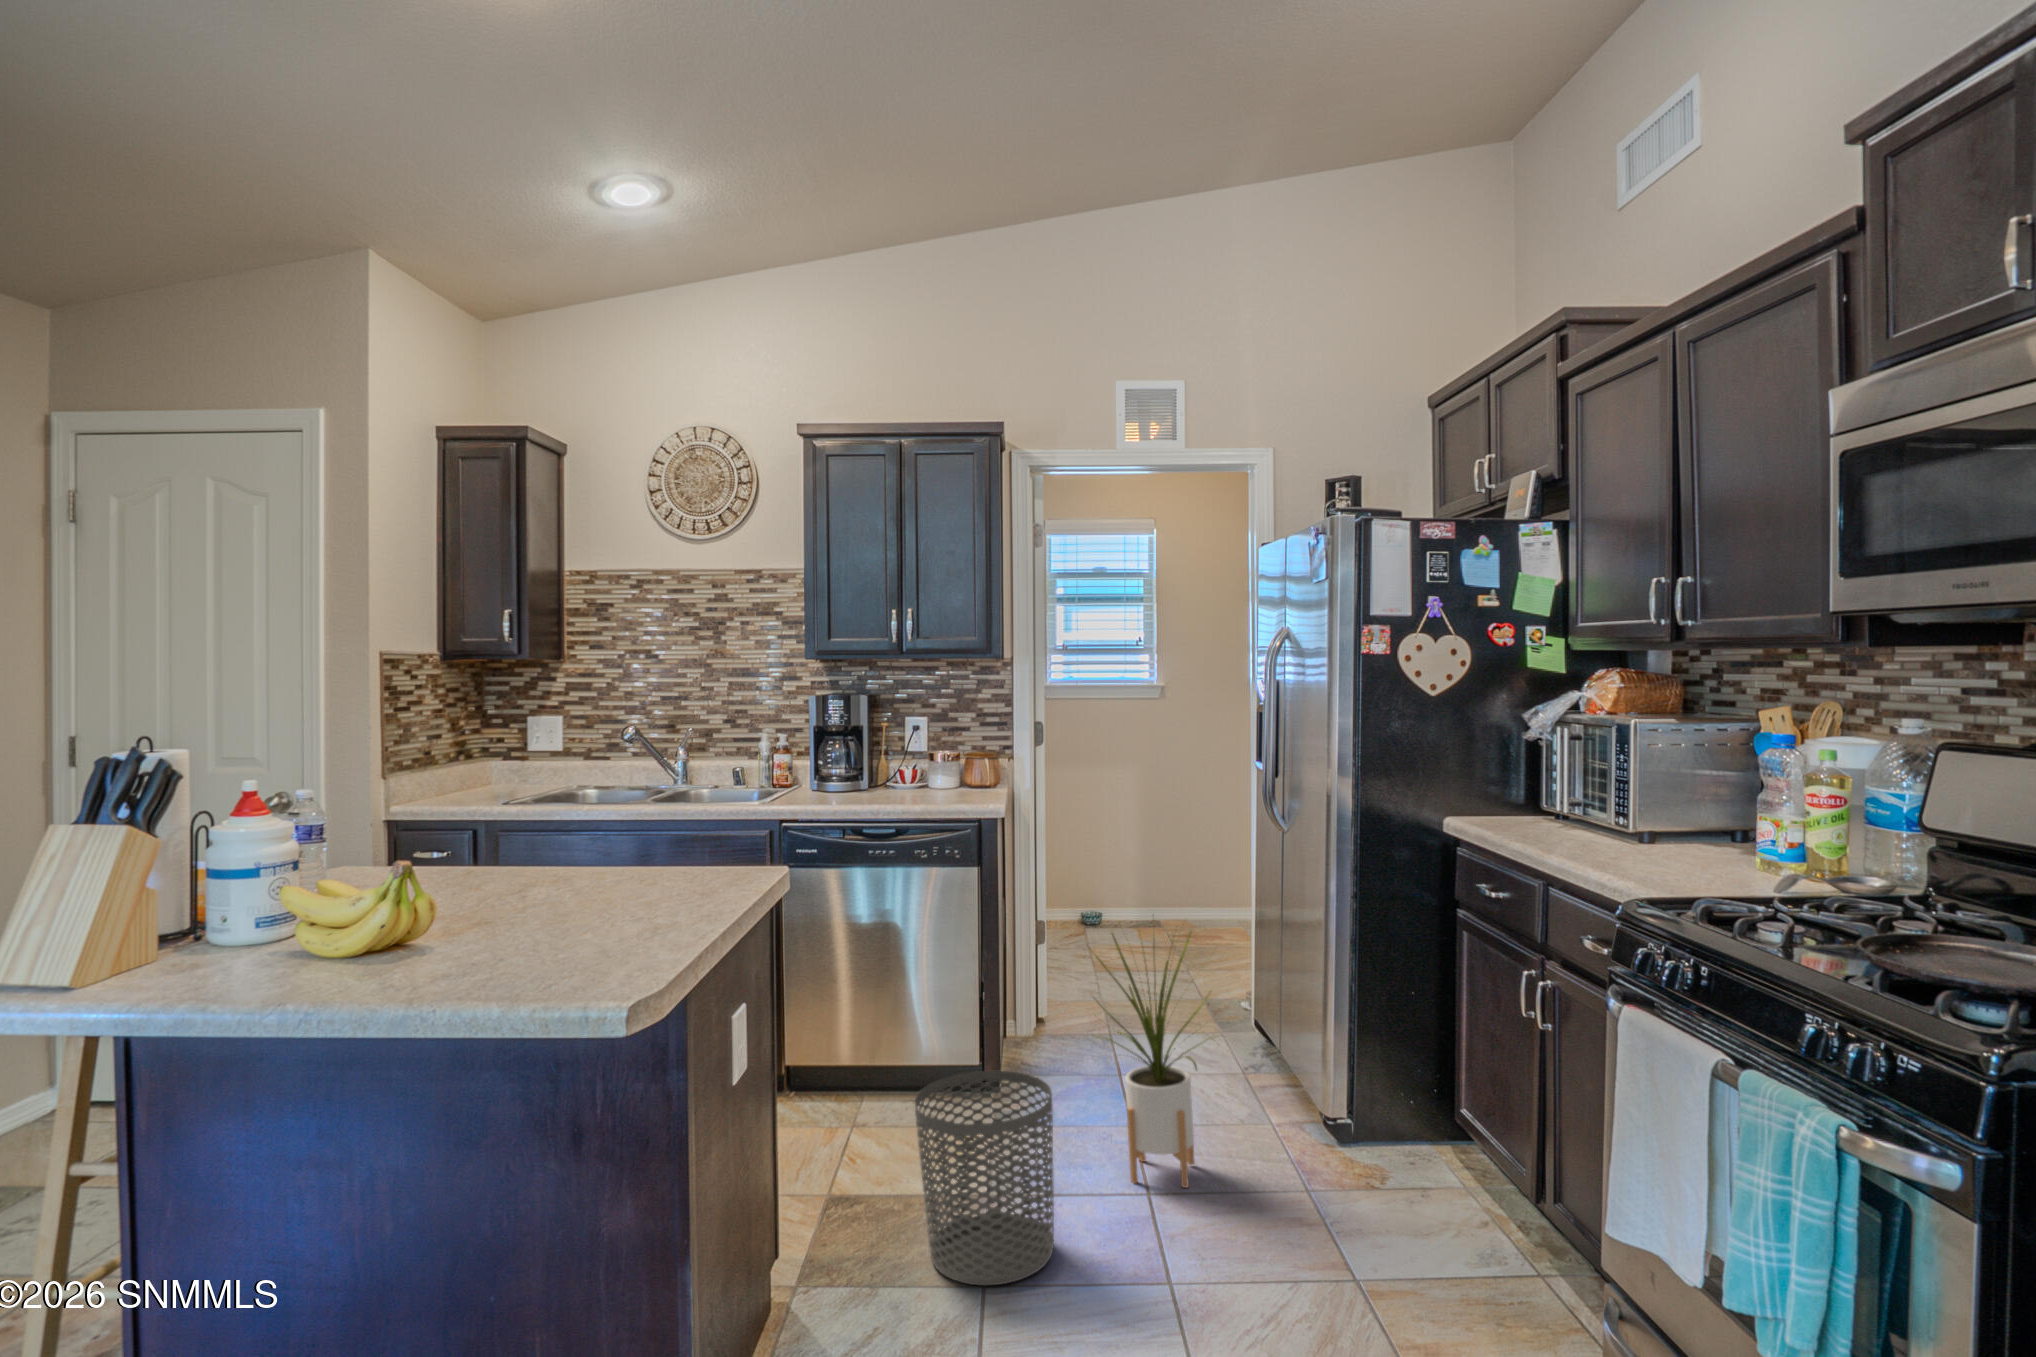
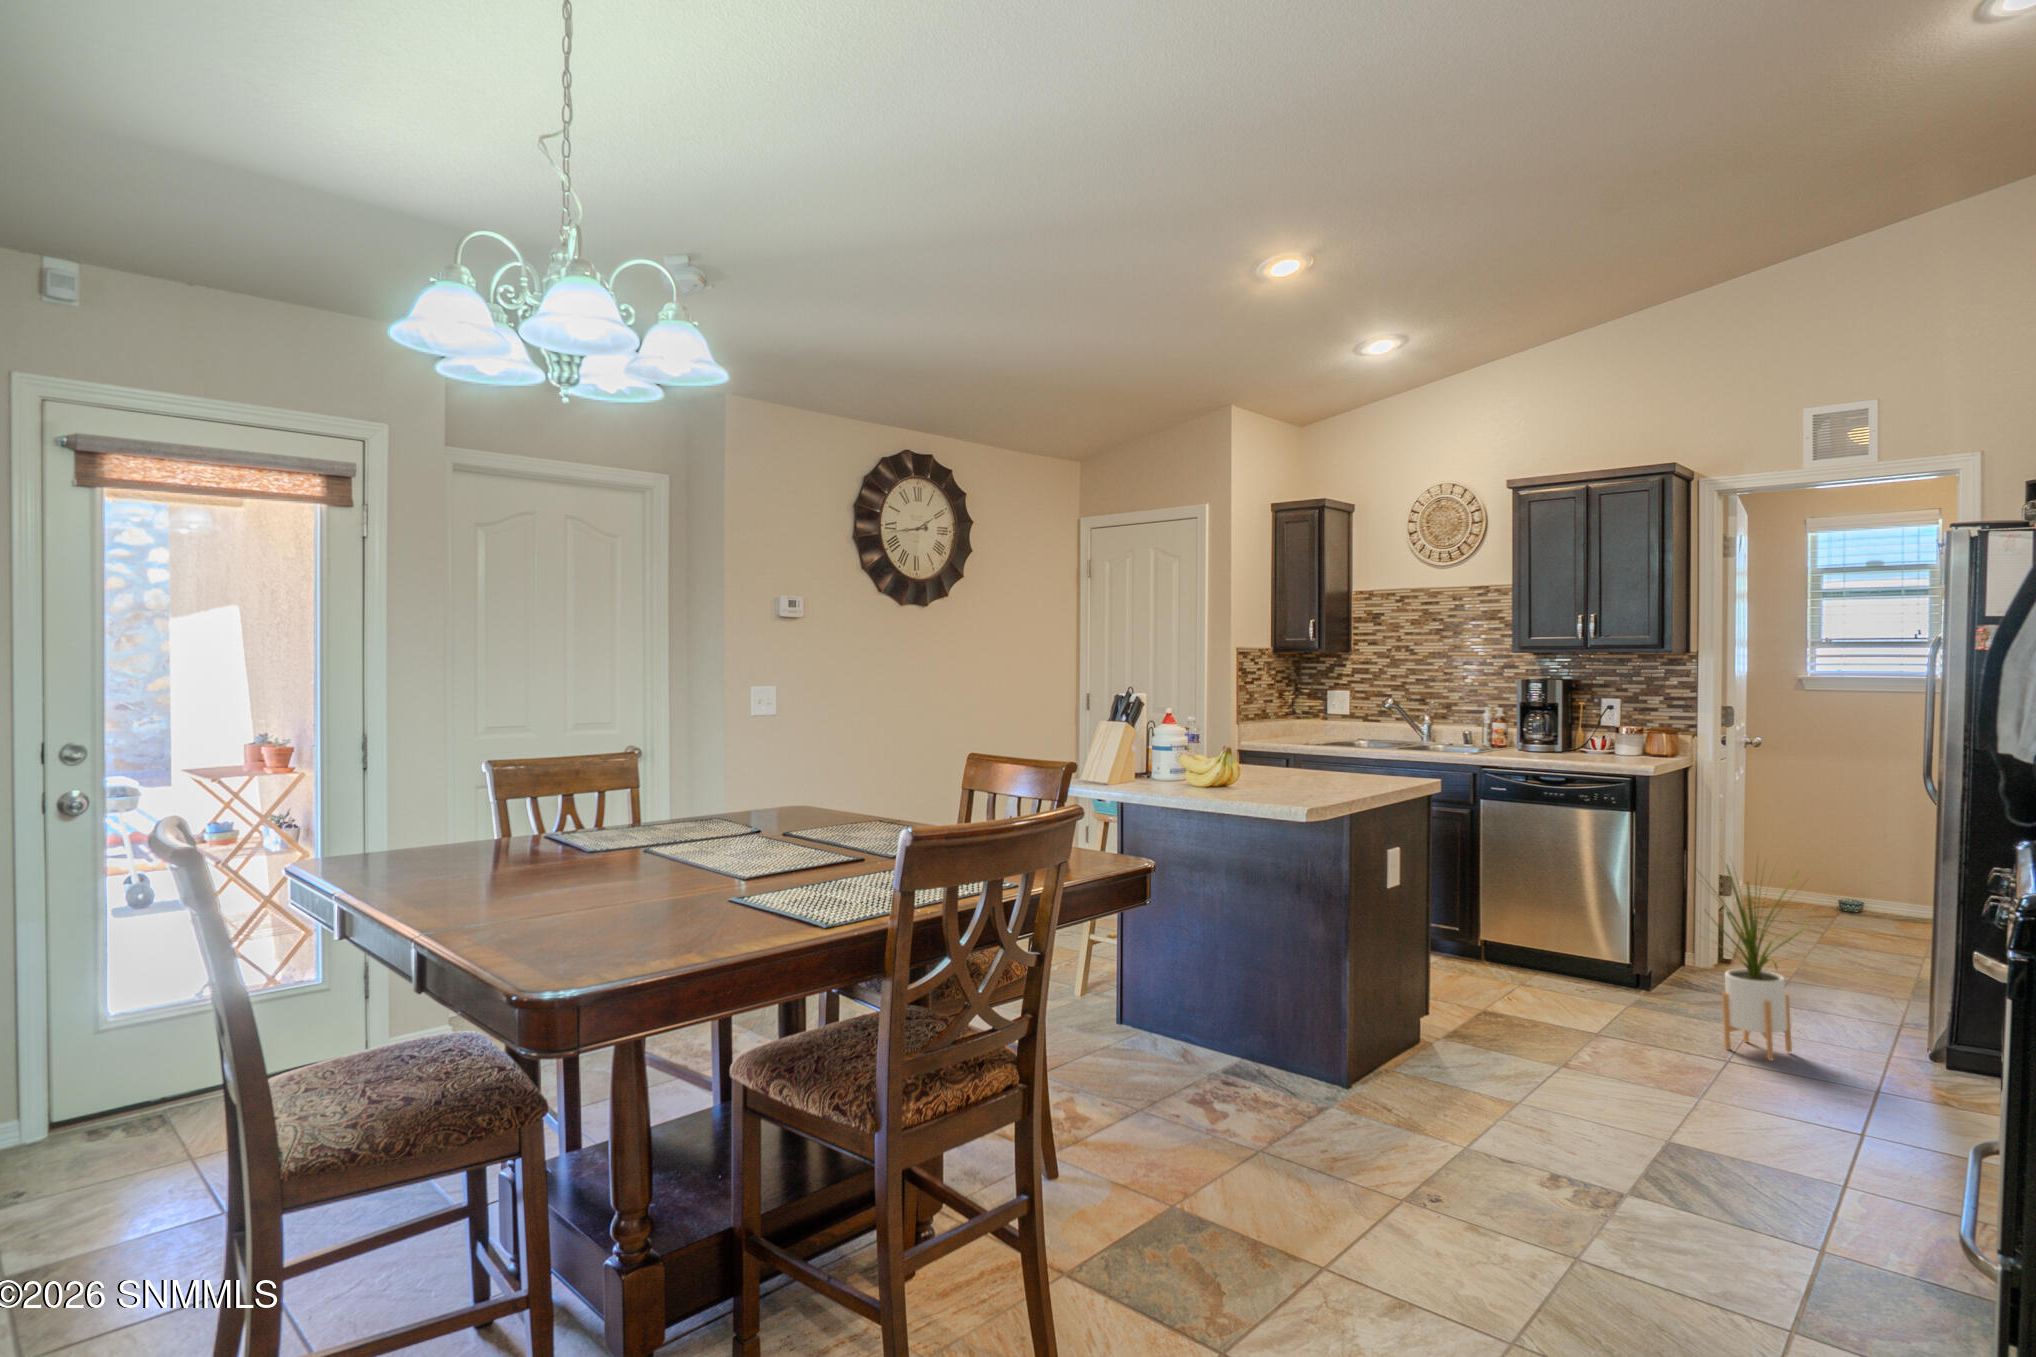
waste bin: present [915,1071,1054,1285] -> none [1527,934,1630,1065]

